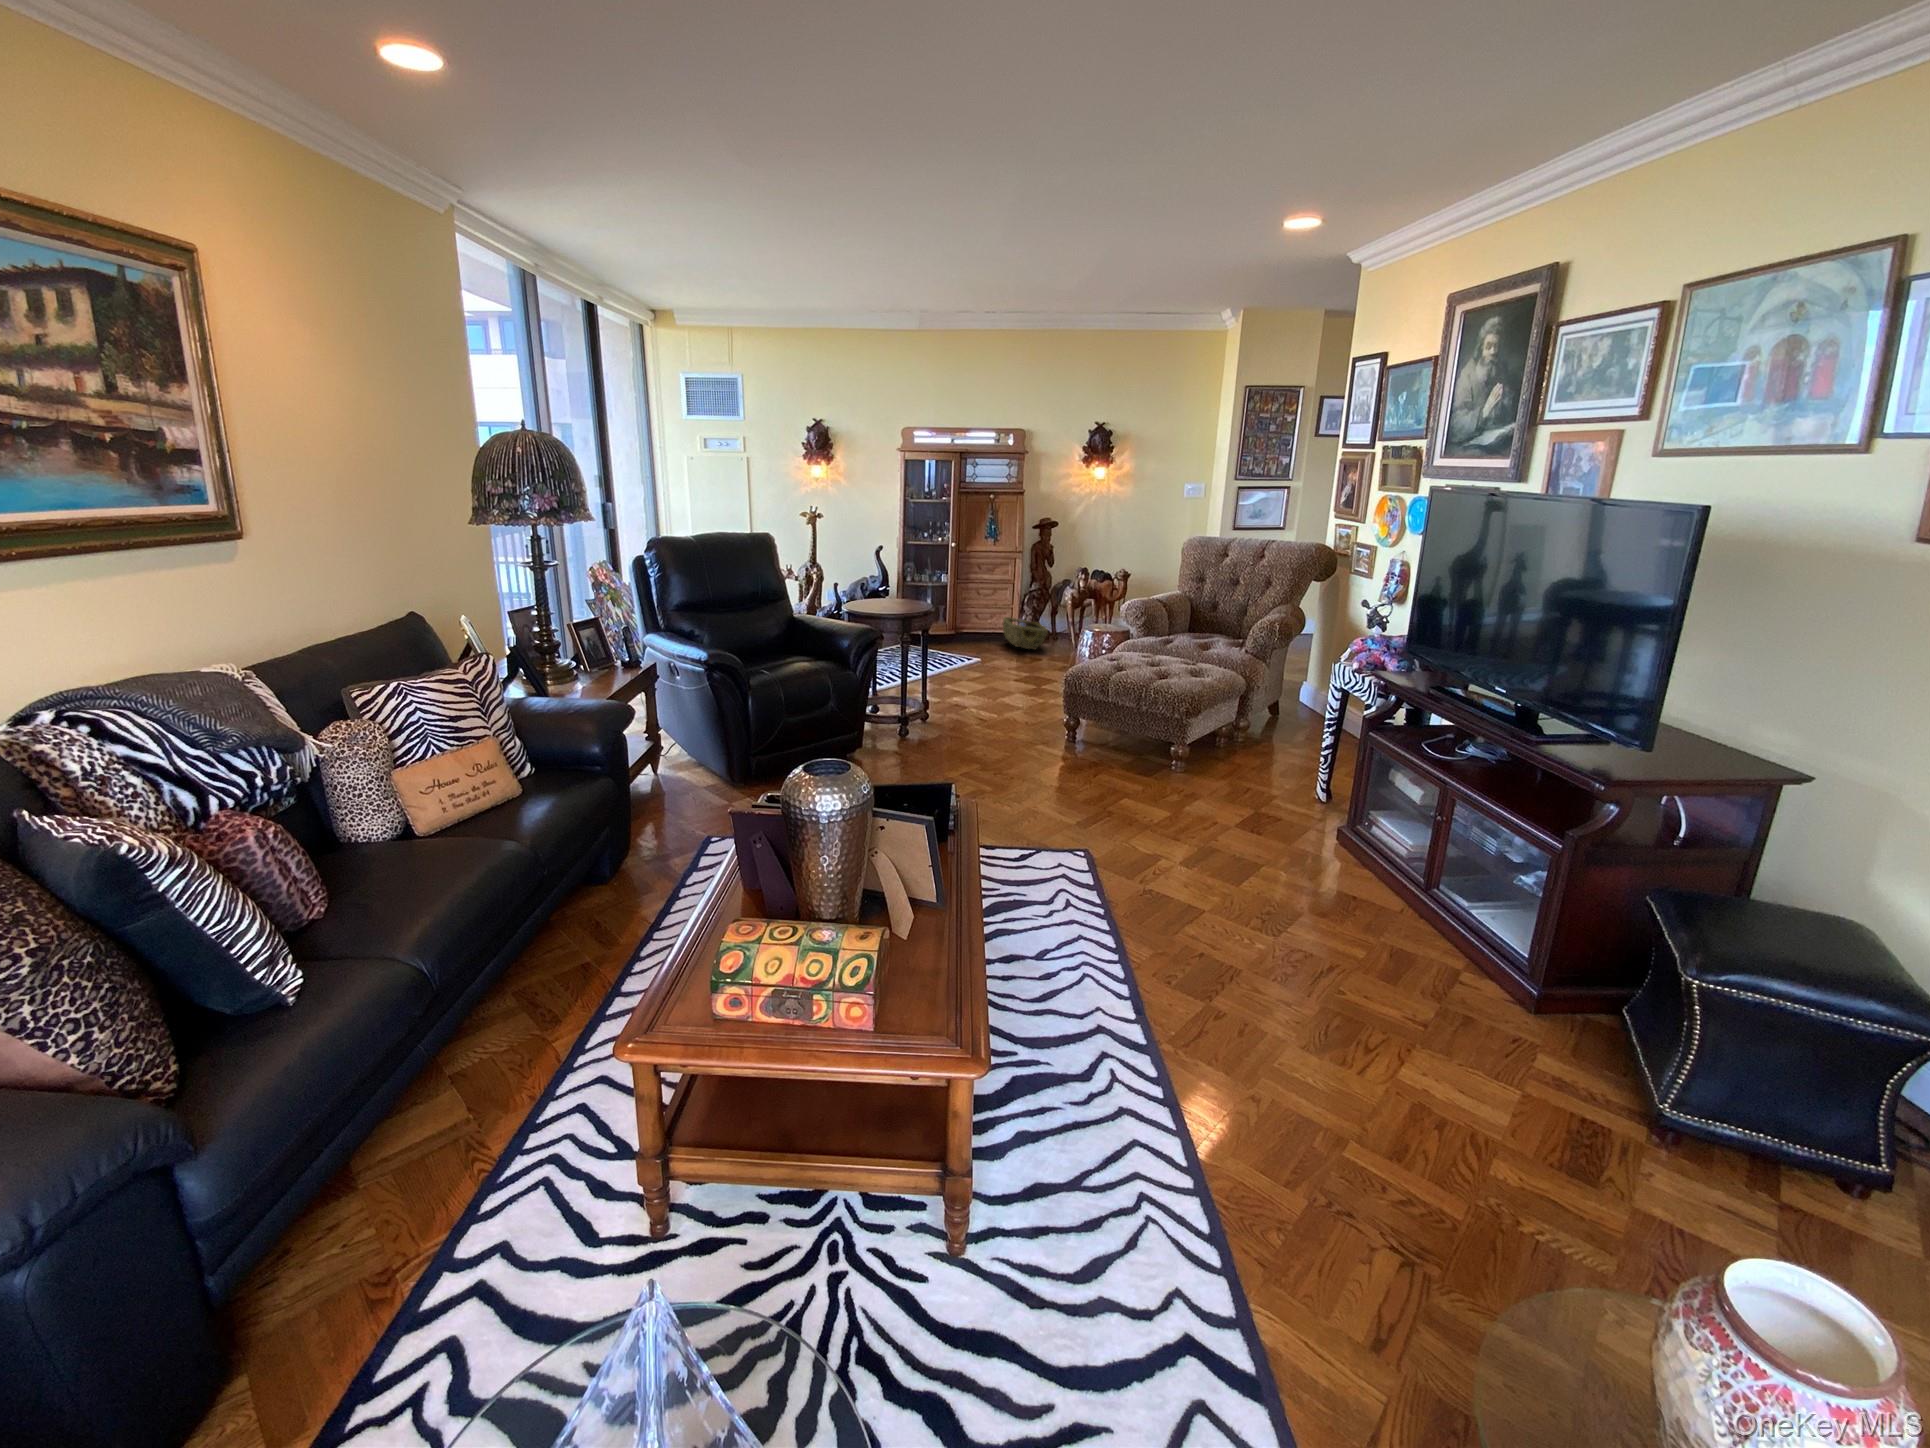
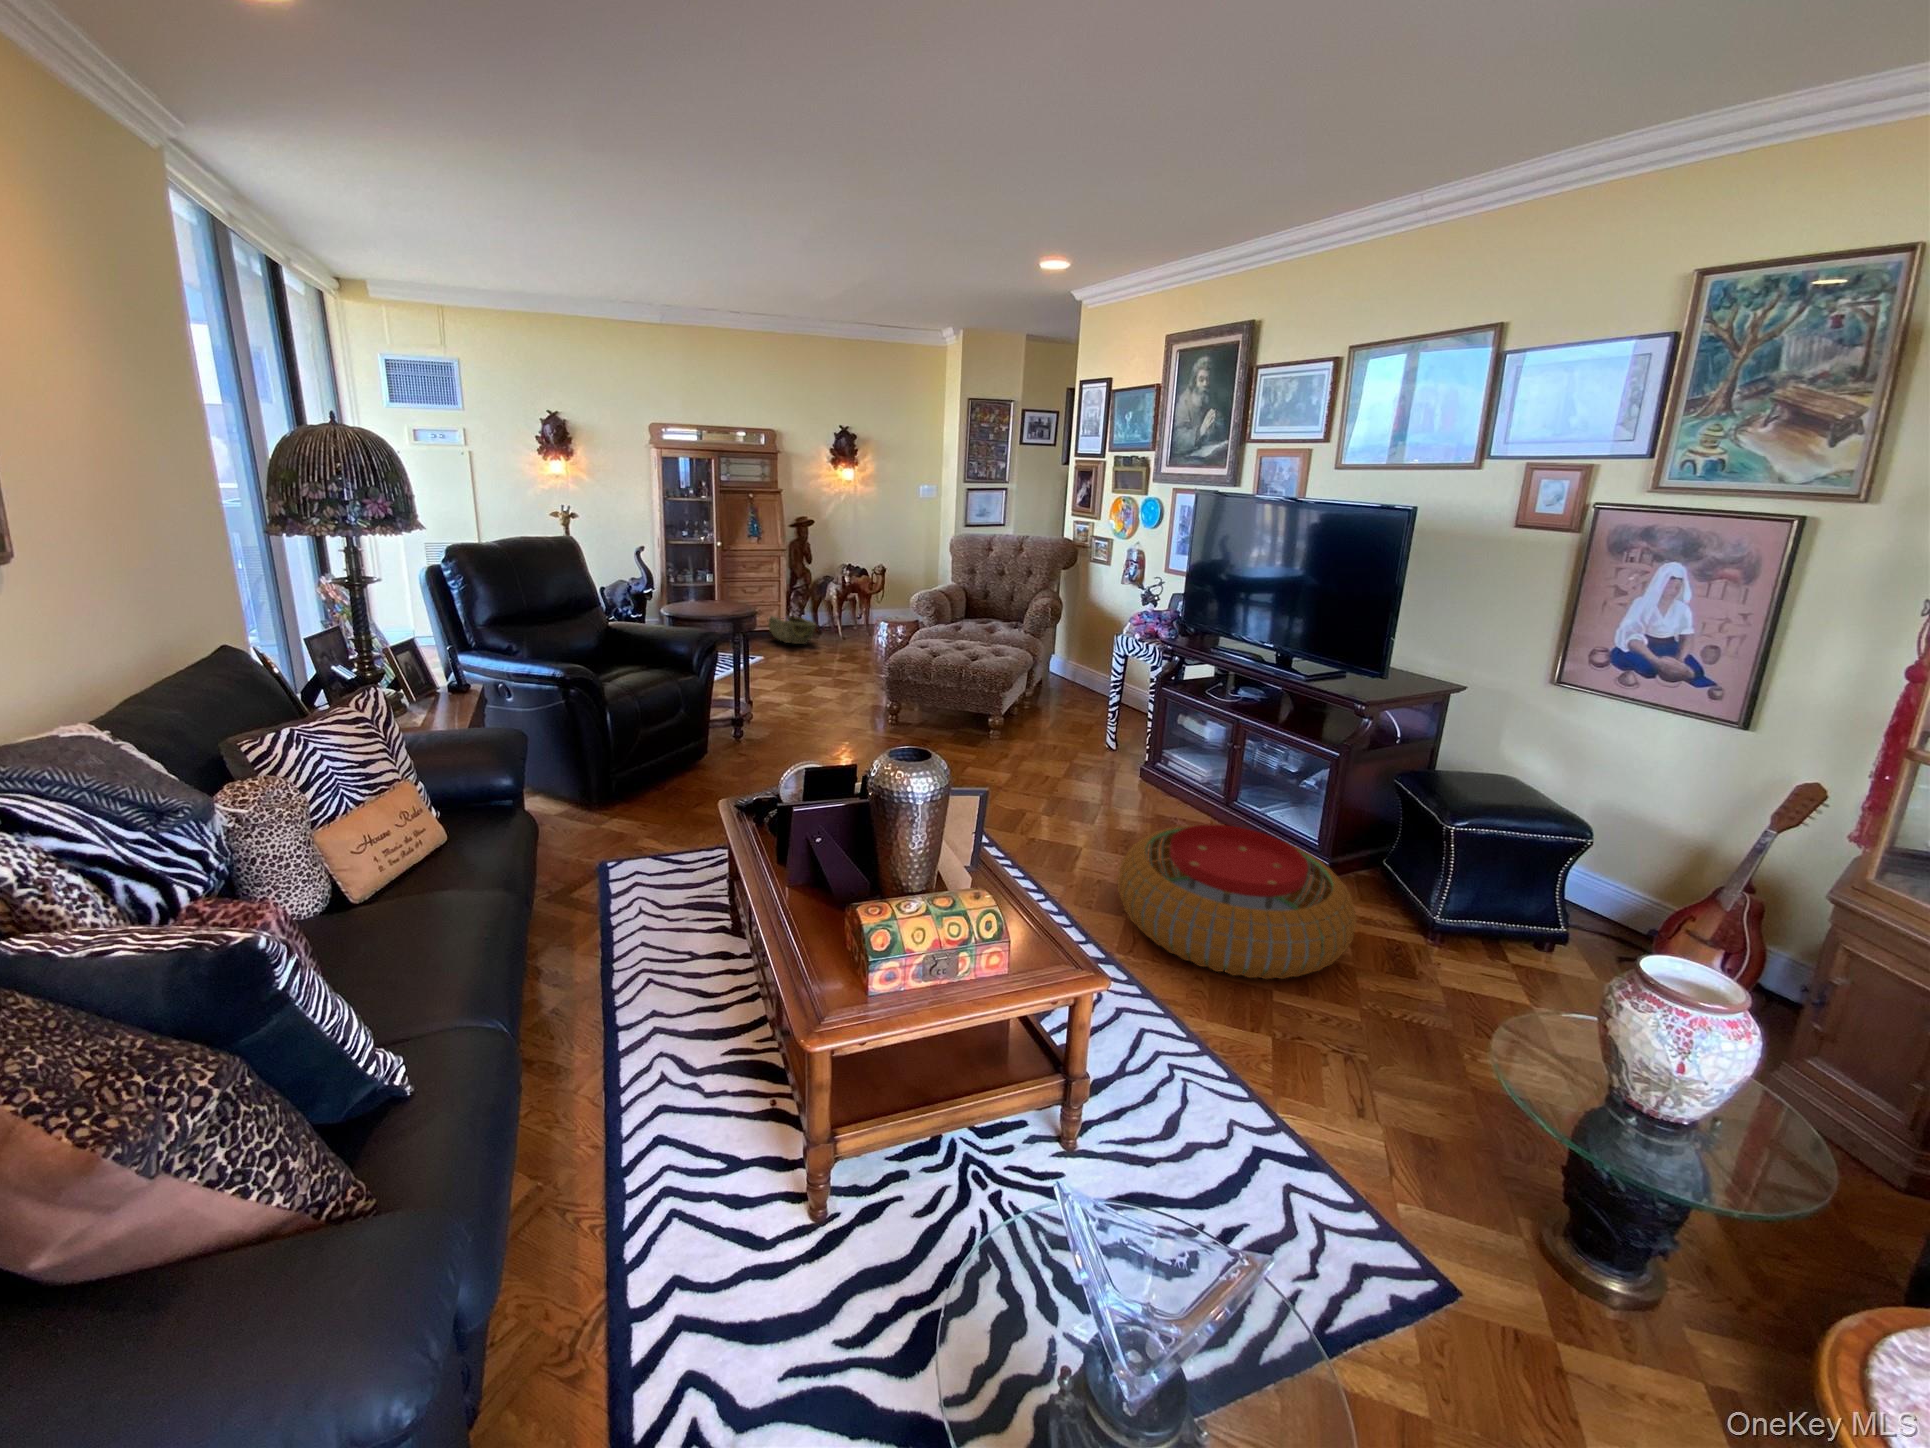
pouf: none [1198,902,1528,1133] -> present [1118,825,1357,979]

